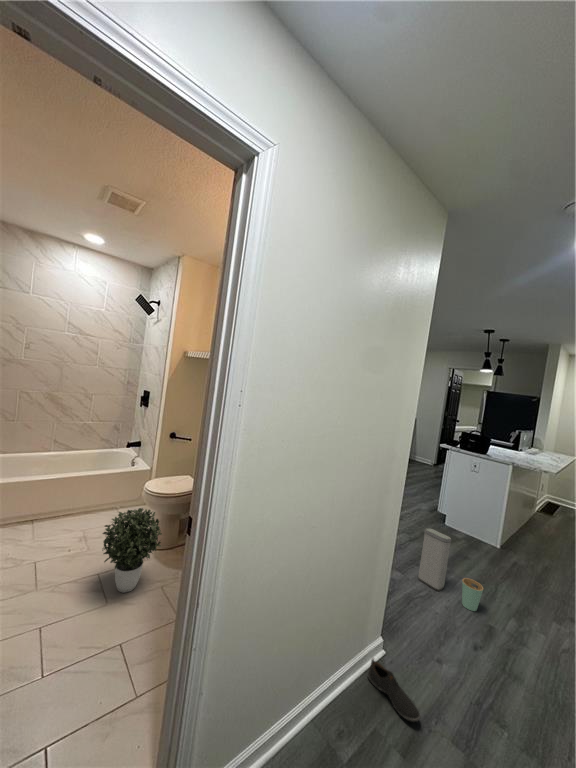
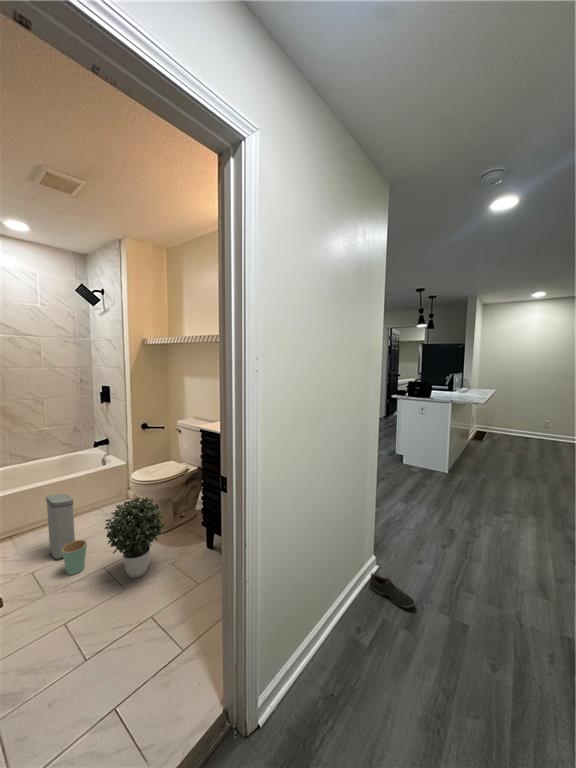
trash can: present [418,529,483,611] -> present [46,494,87,575]

